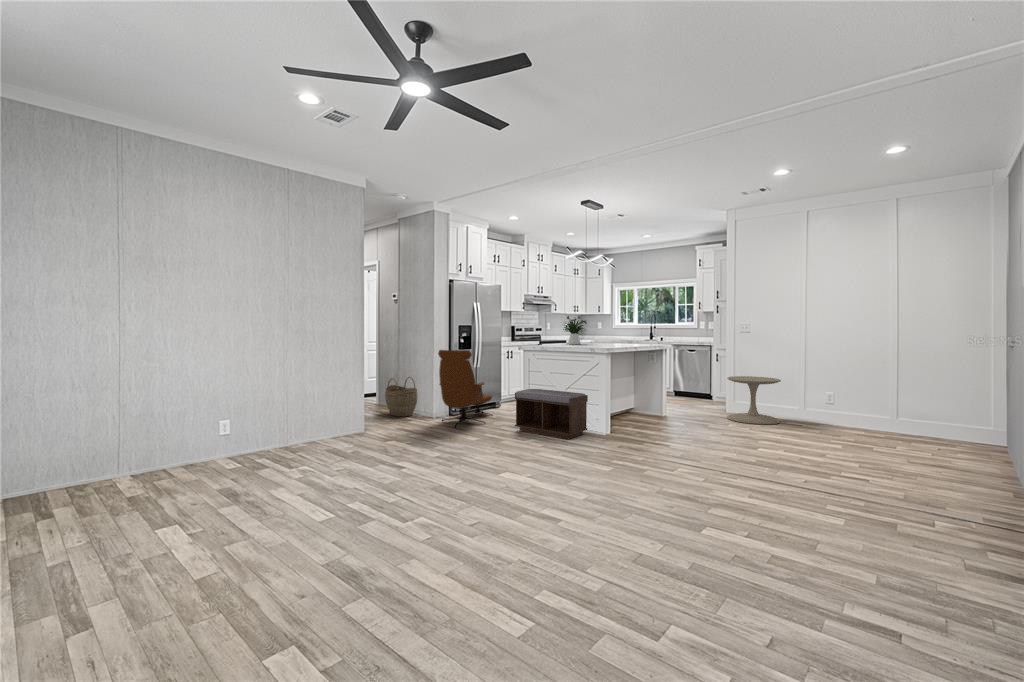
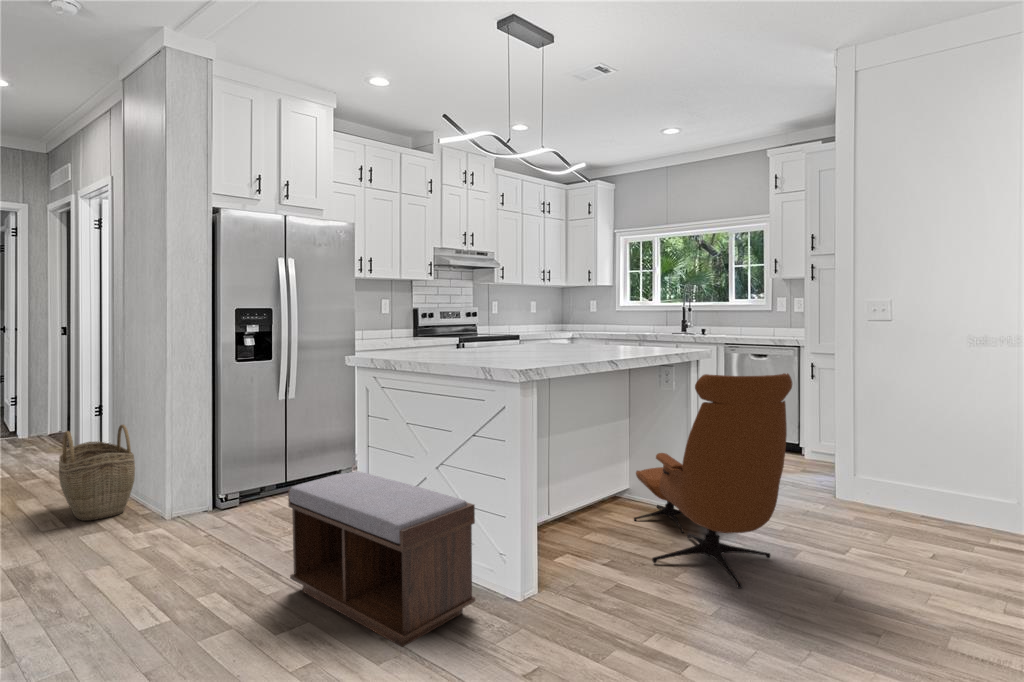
flower arrangement: present [563,316,587,344] -> none [450,280,521,351]
lounge chair: present [438,350,492,427] -> present [634,373,792,588]
side table: present [727,376,781,425] -> none [851,424,997,558]

